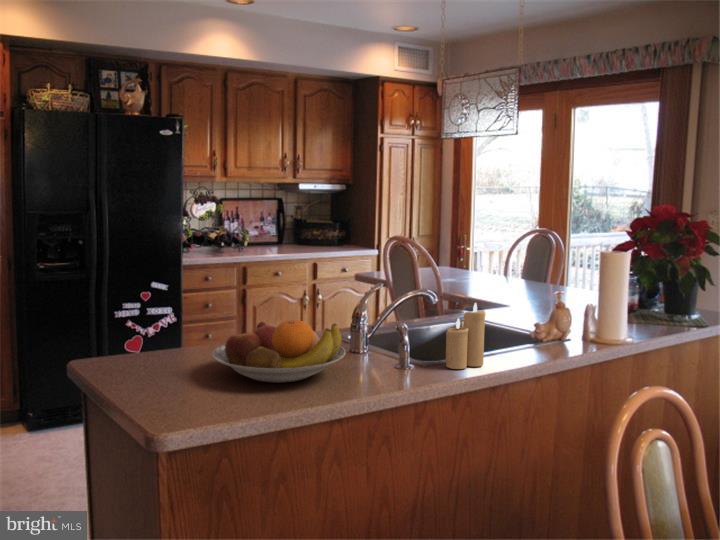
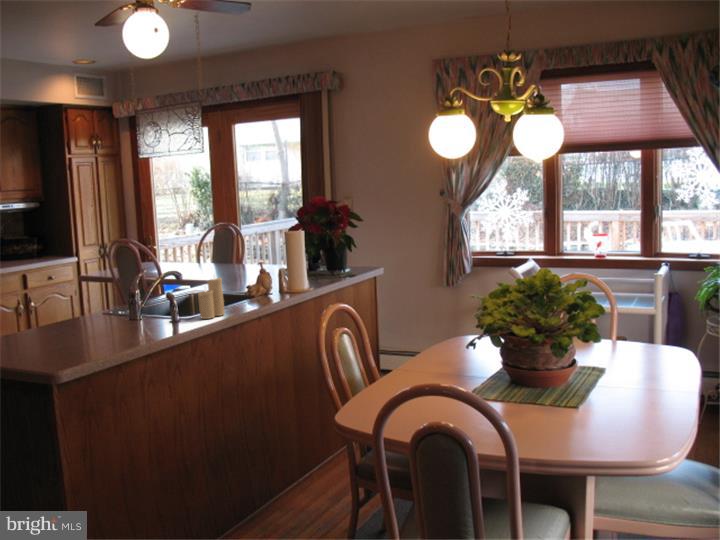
fruit bowl: present [212,320,345,383] -> none [33,298,135,346]

